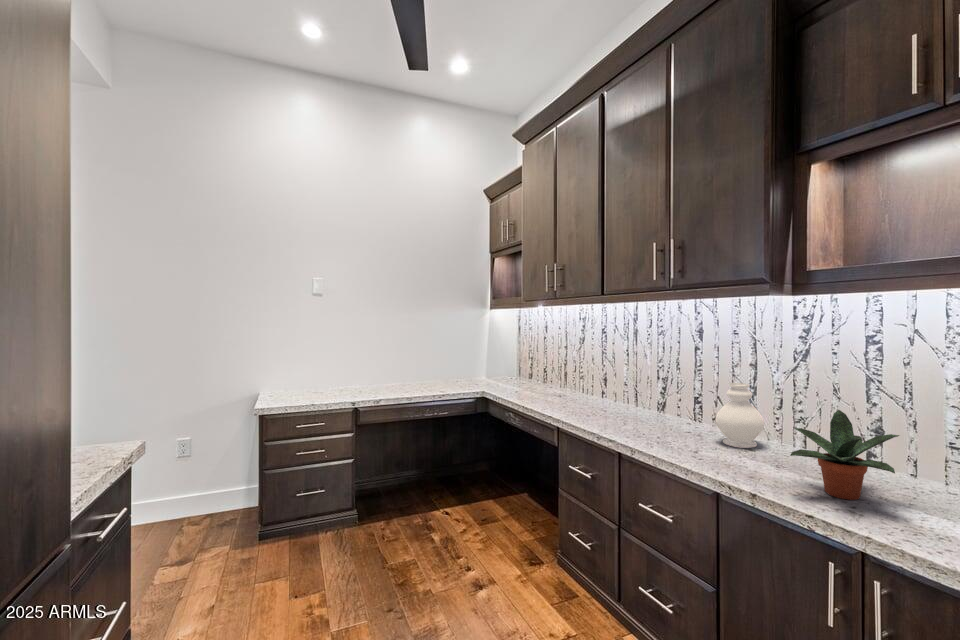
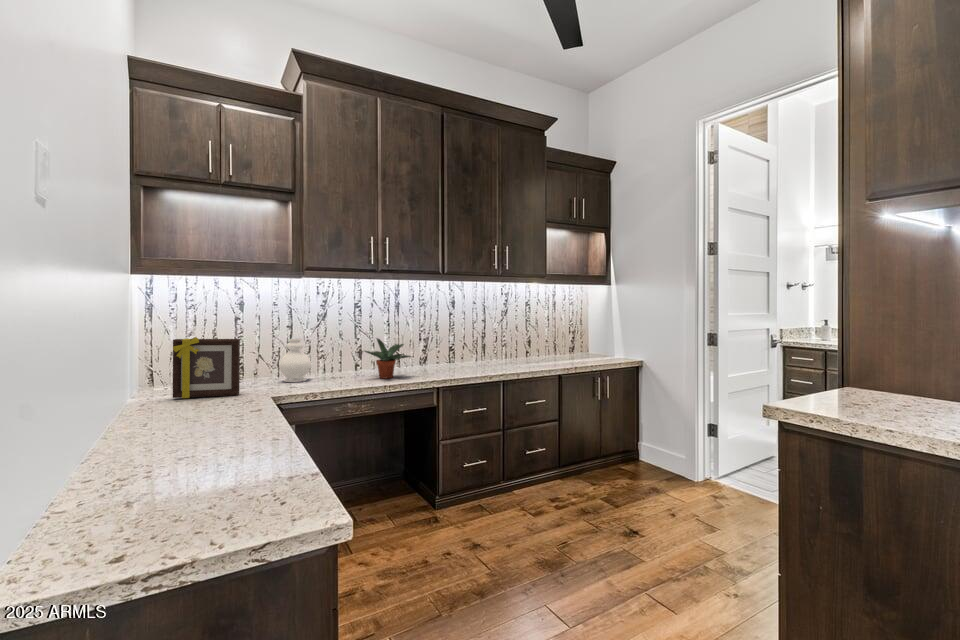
picture frame: none [591,366,633,437] -> present [173,337,240,398]

